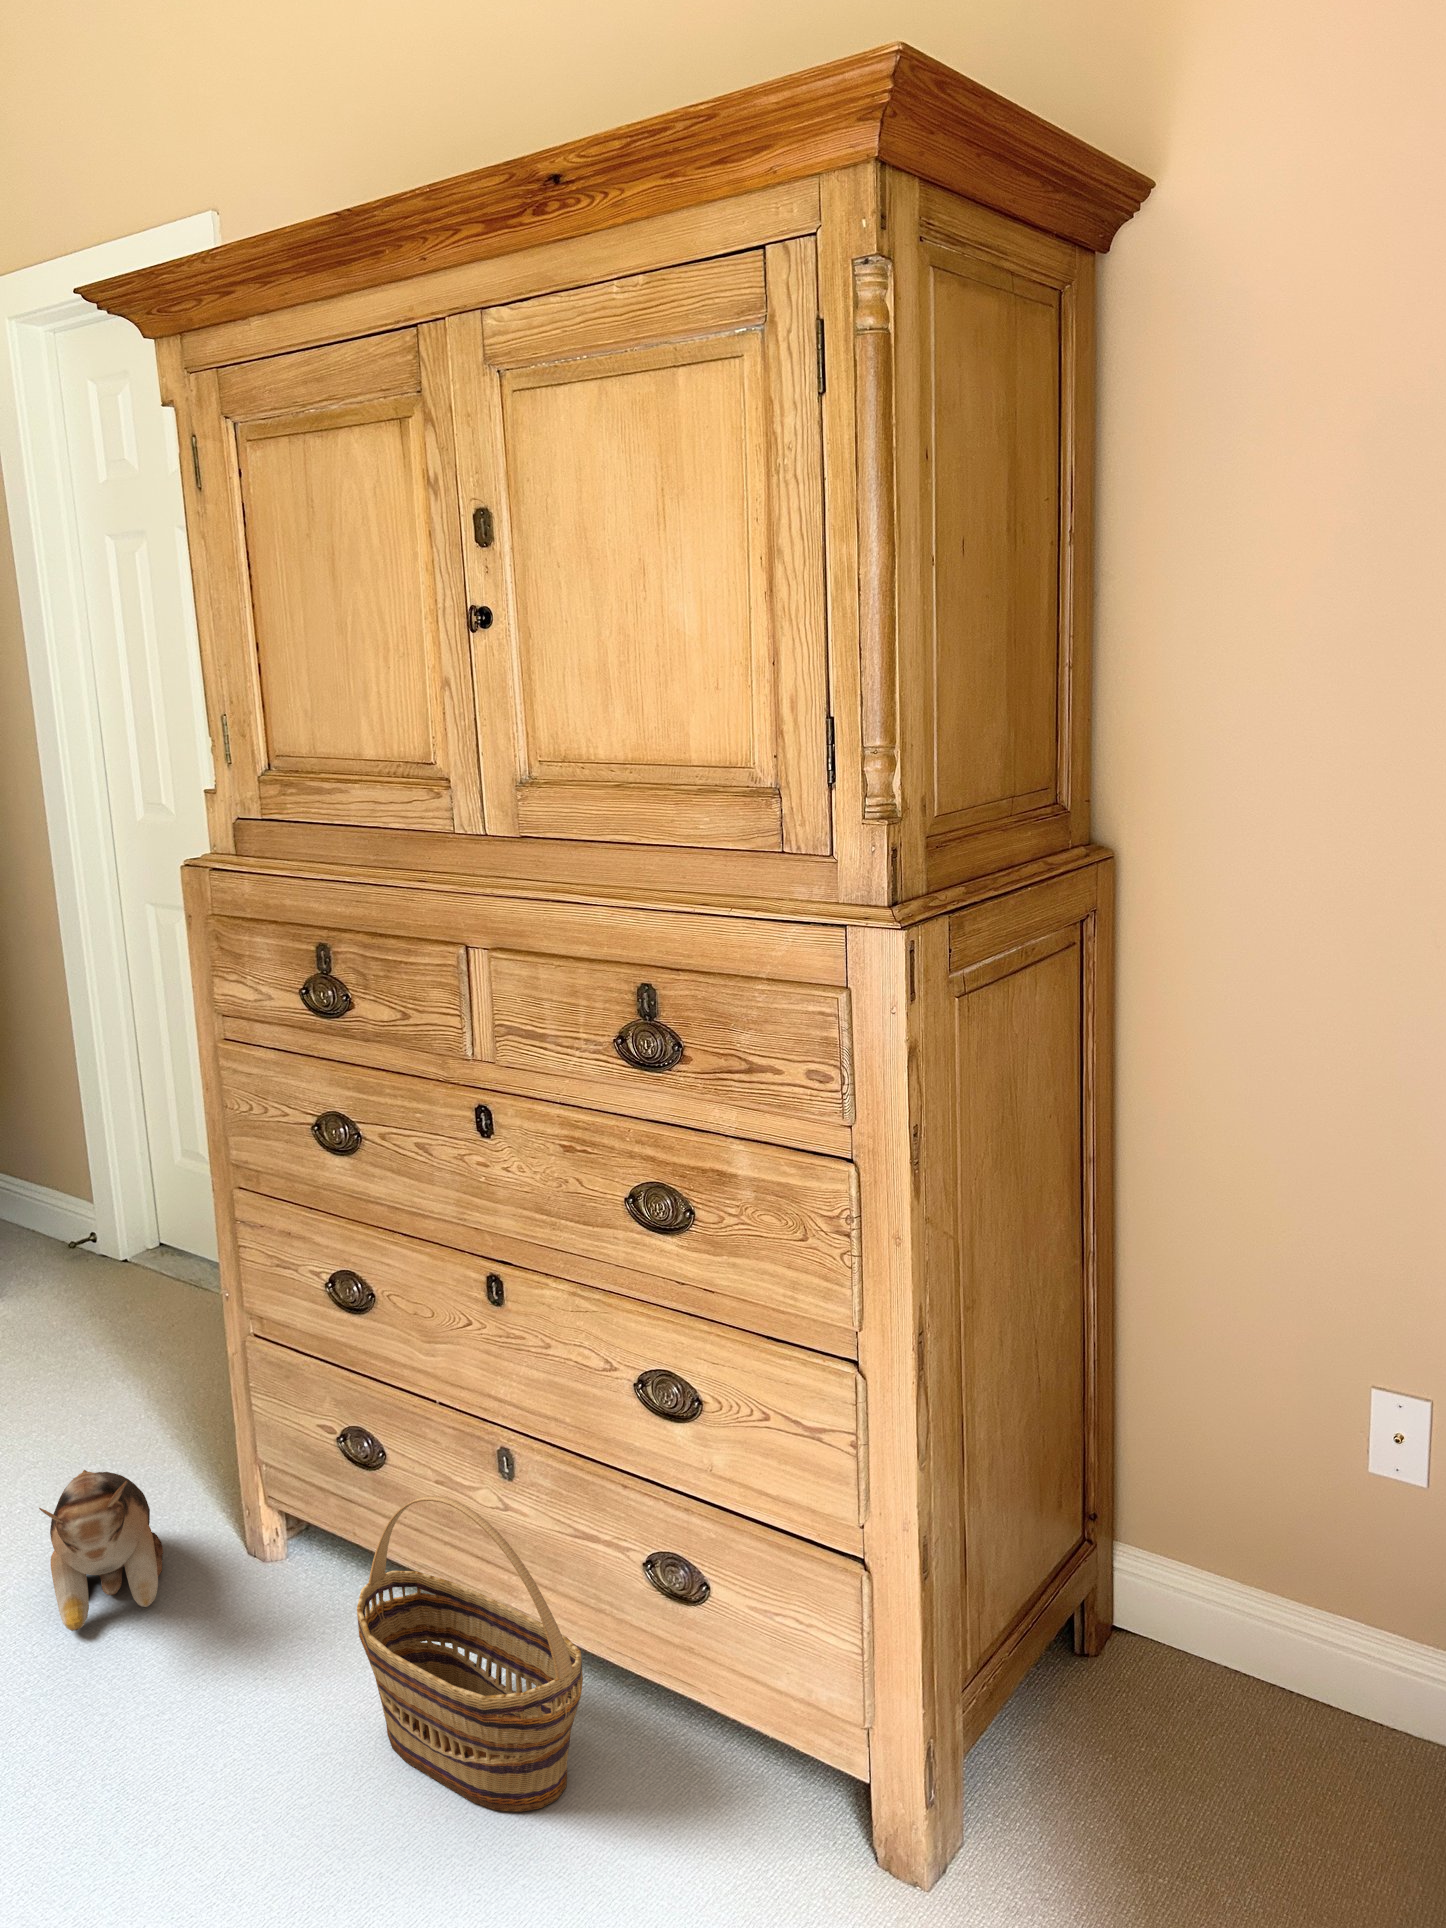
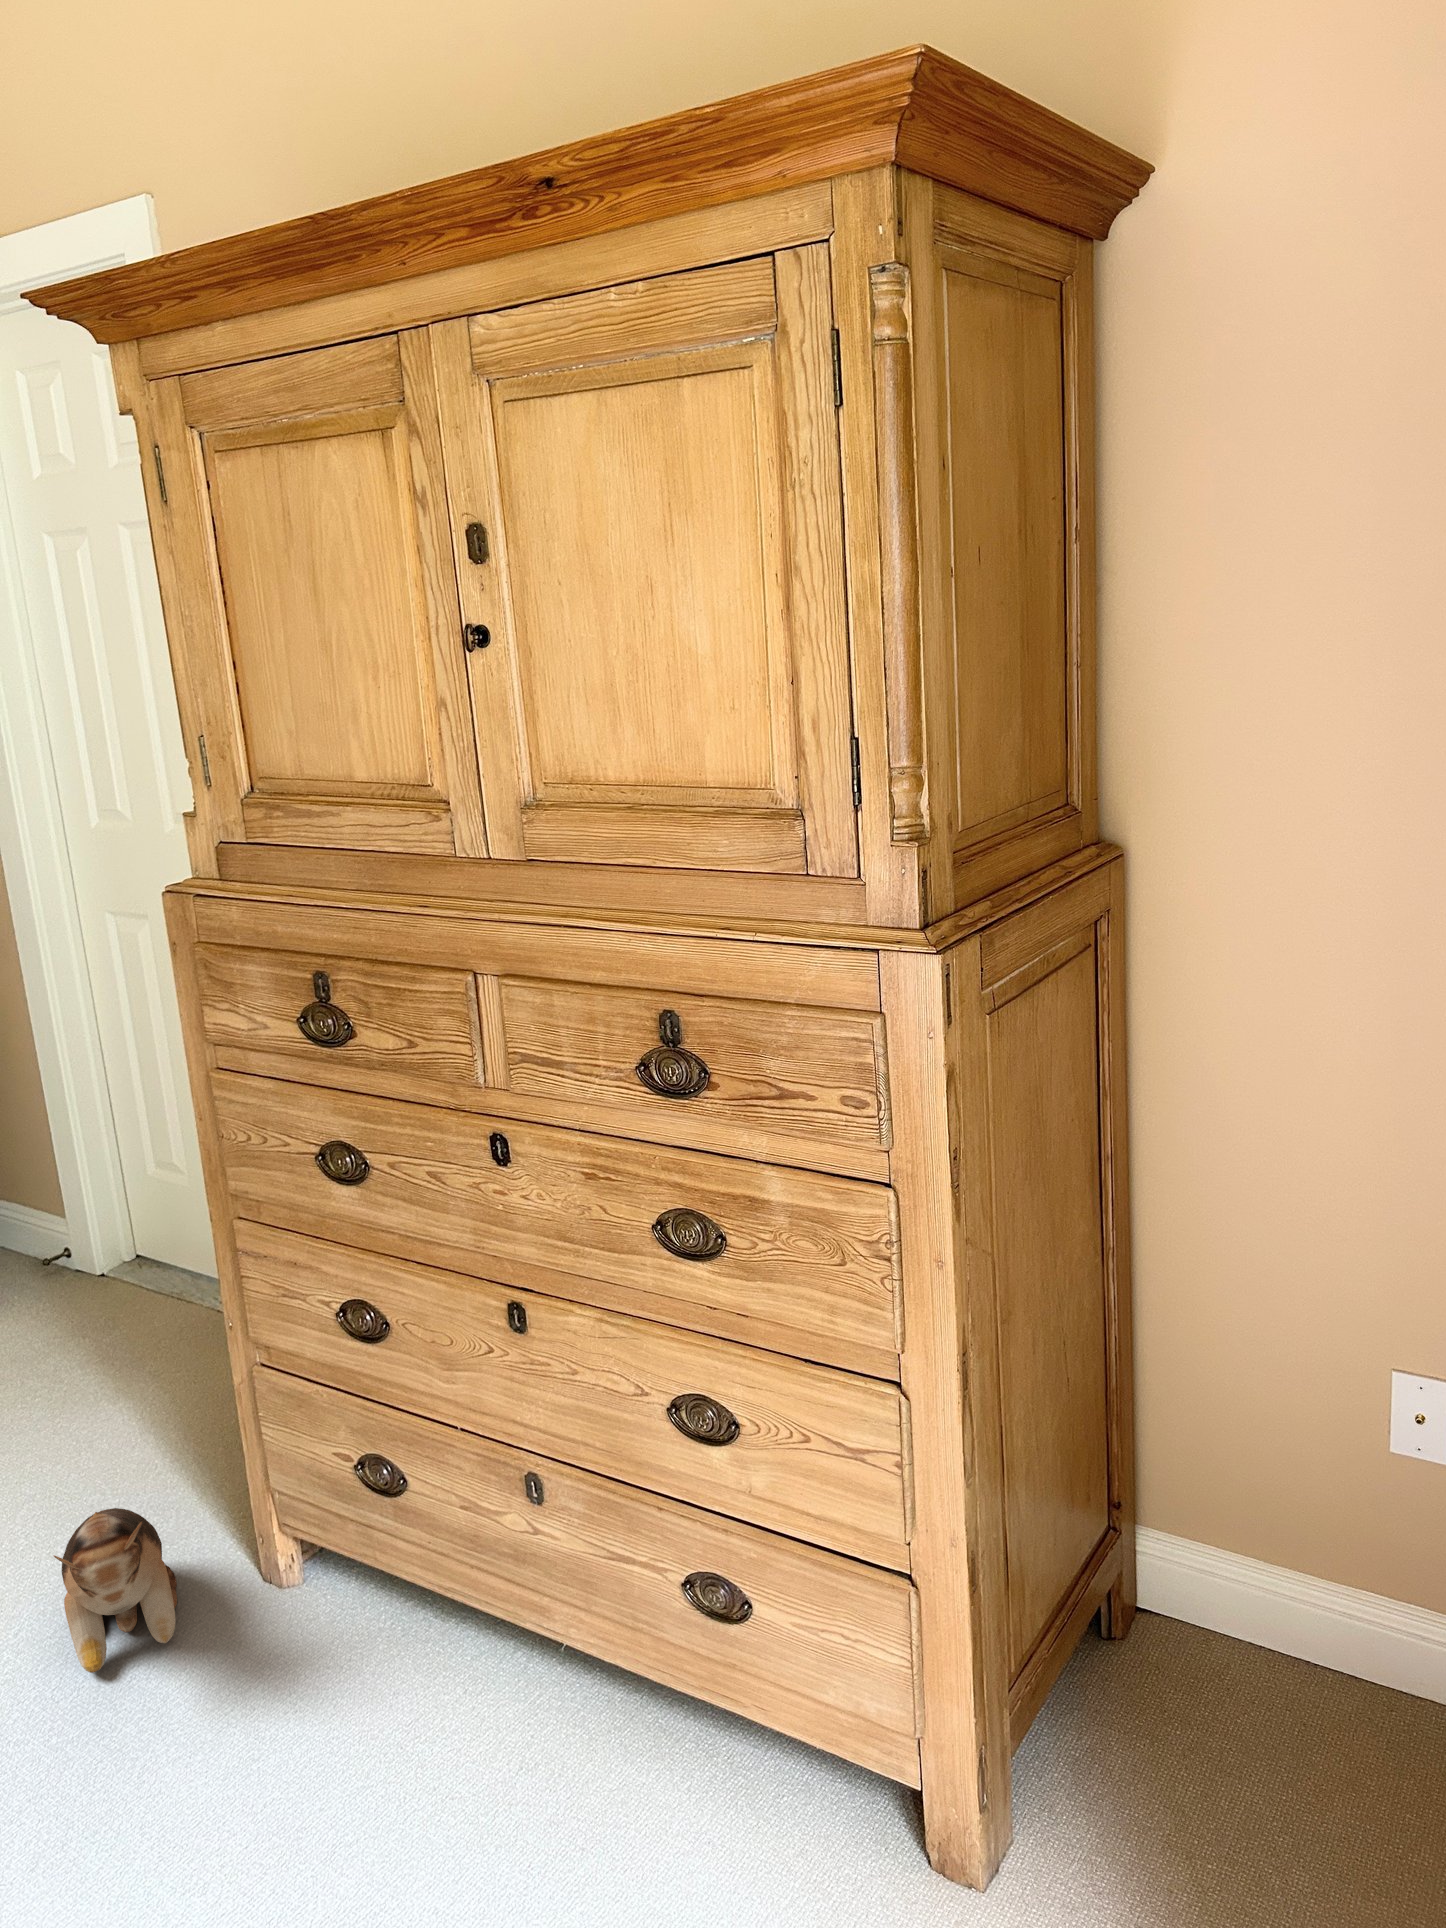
basket: present [357,1496,583,1812] -> none [390,1527,626,1838]

